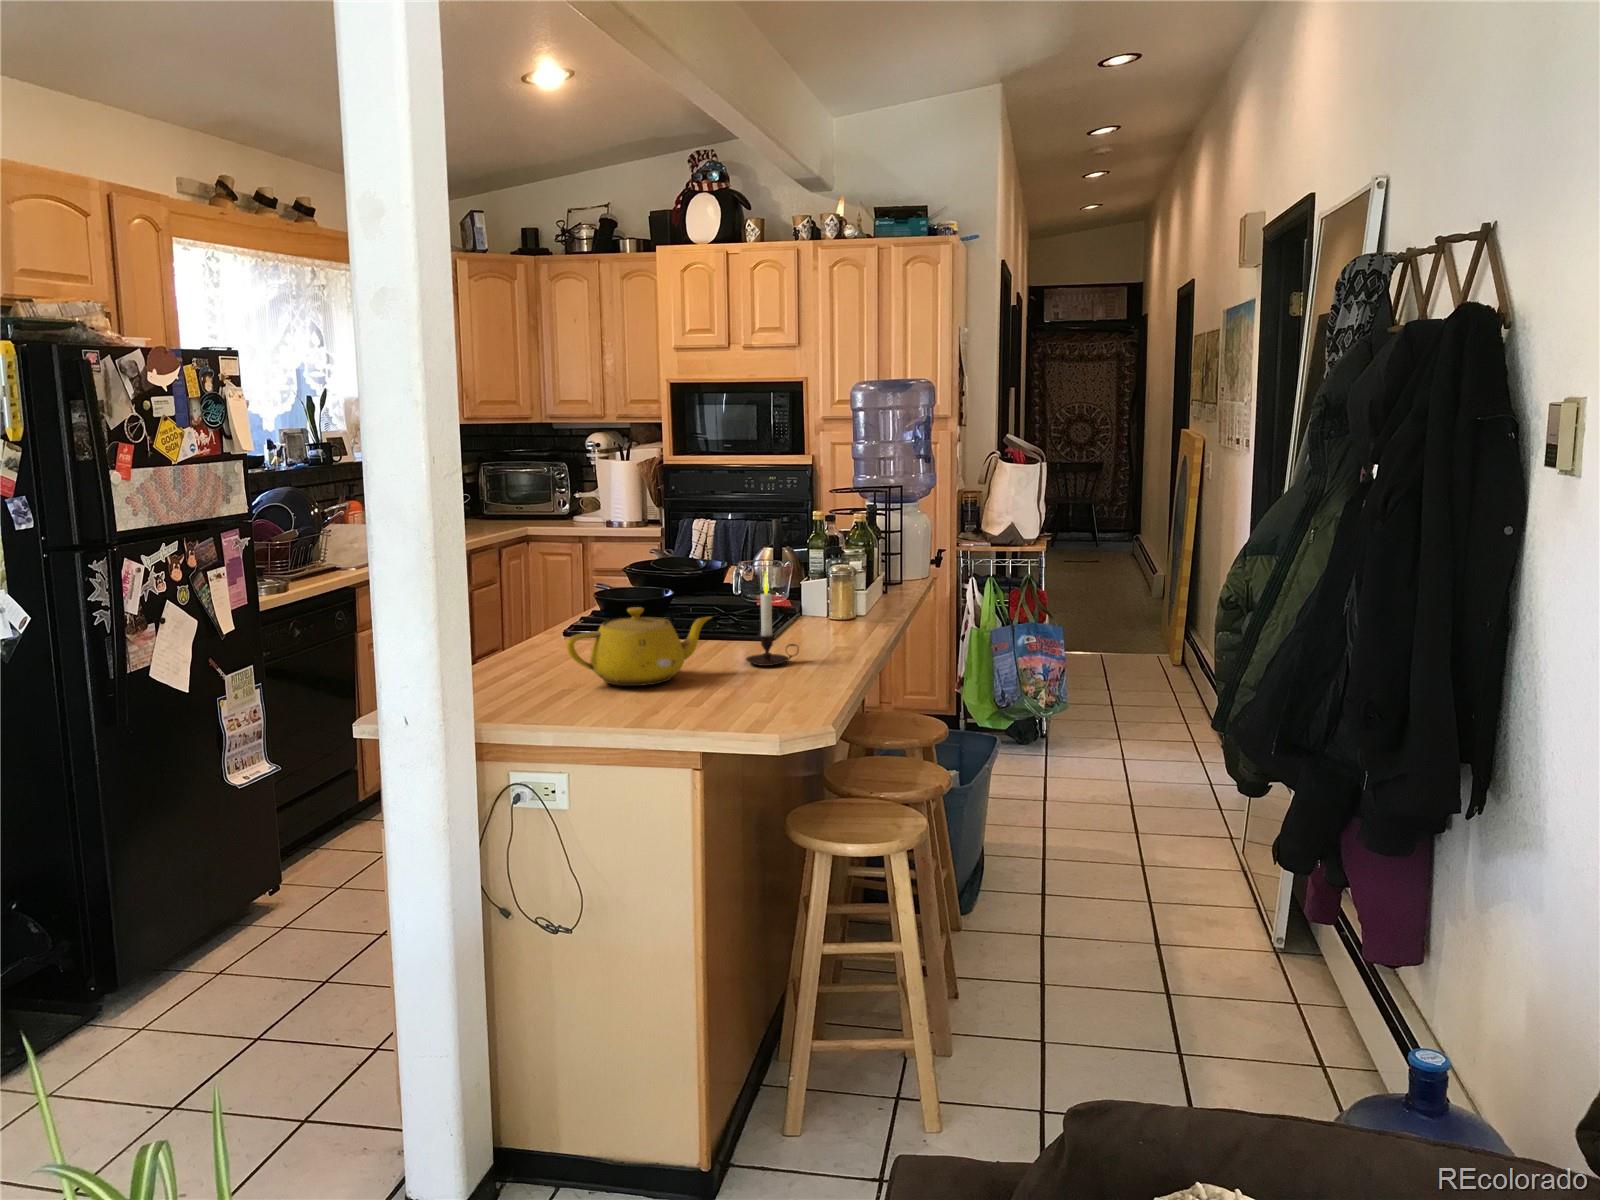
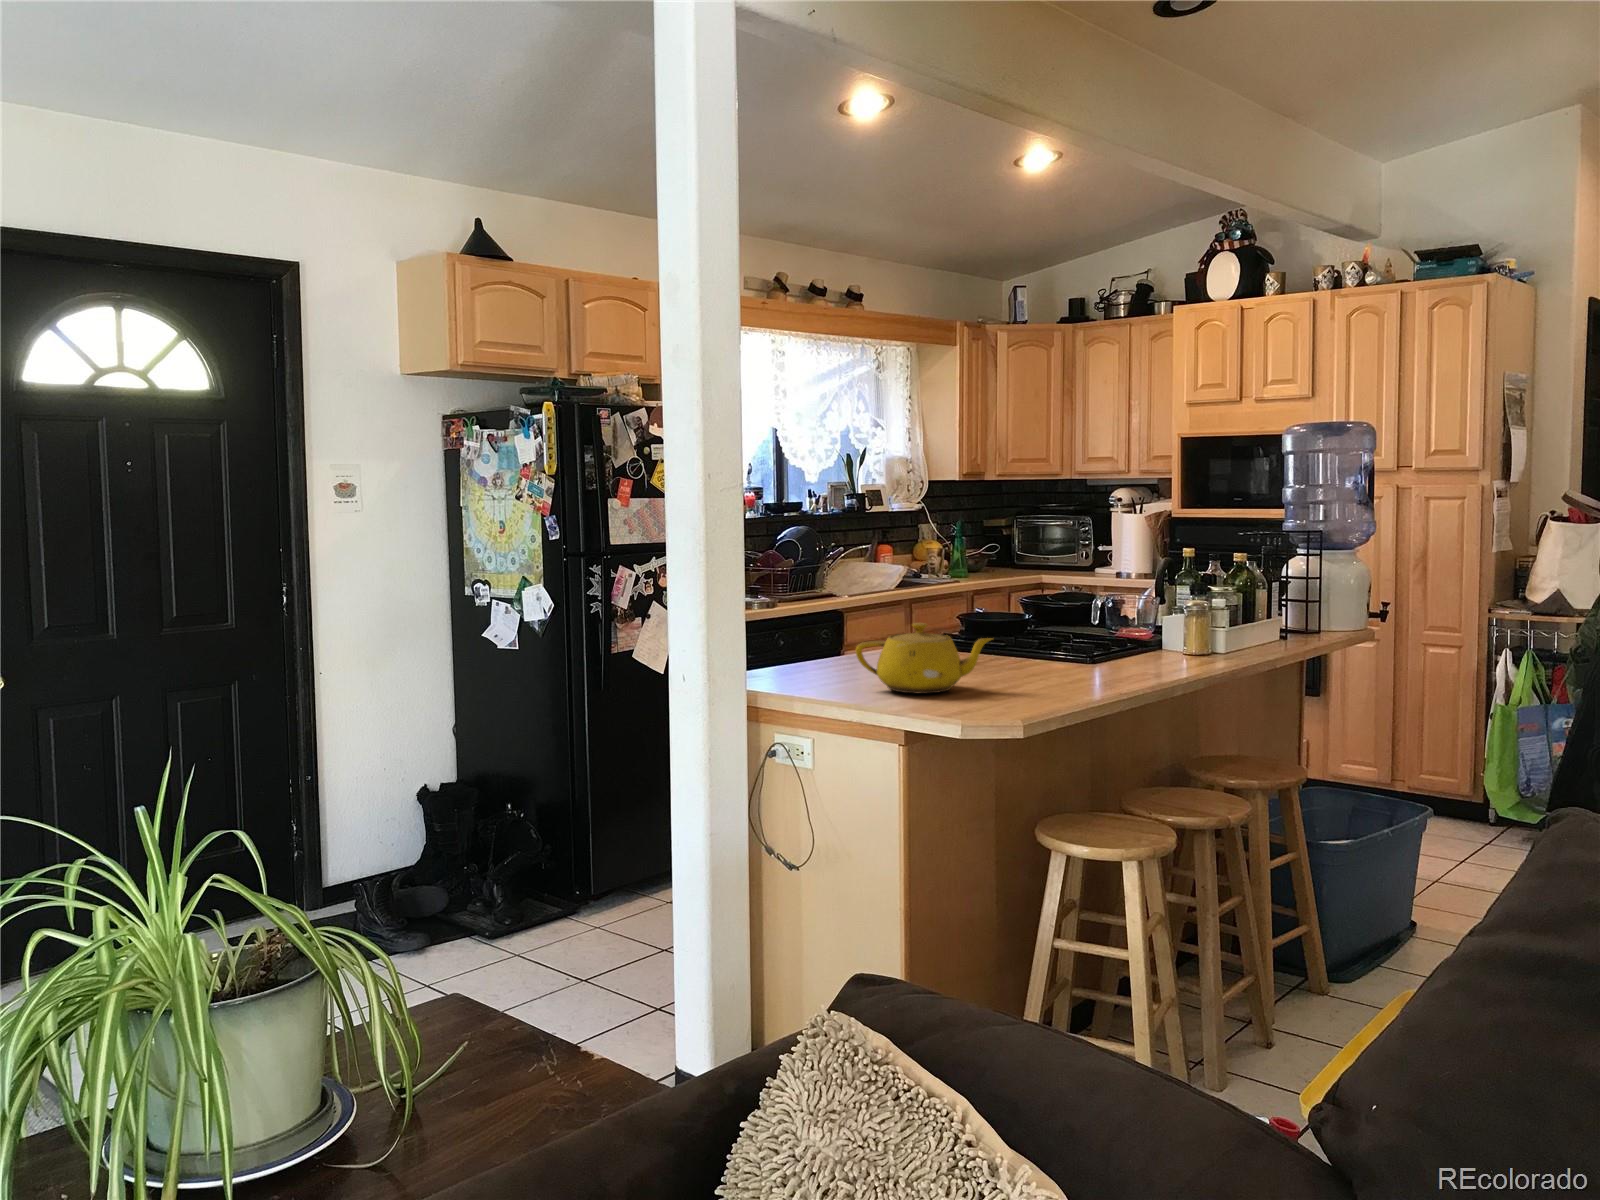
candle: present [746,573,799,666] -> none [1031,599,1086,692]

